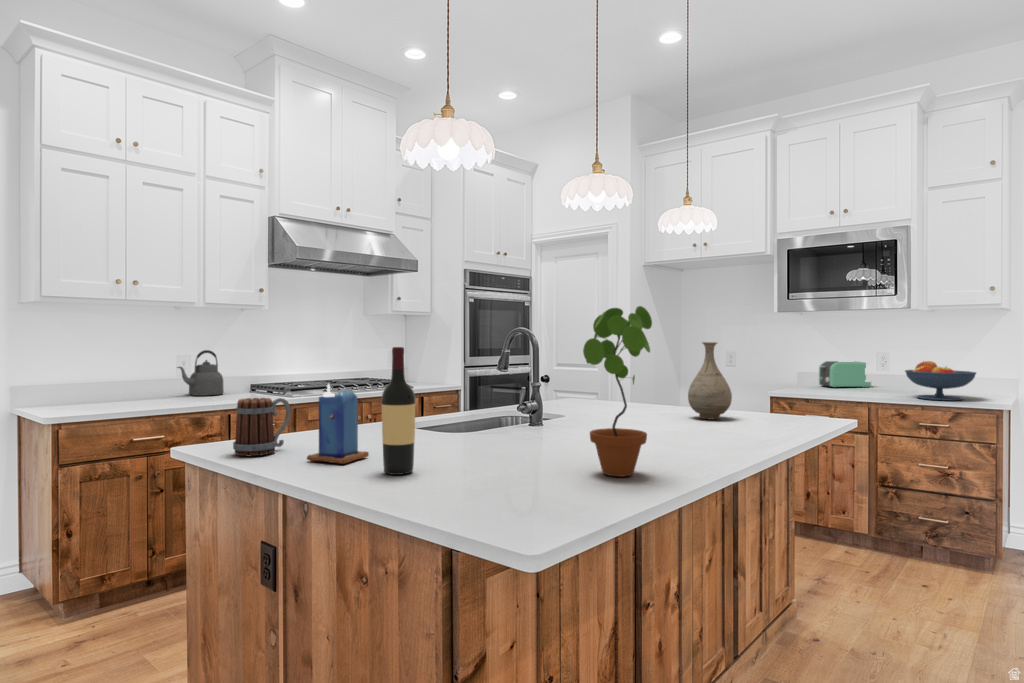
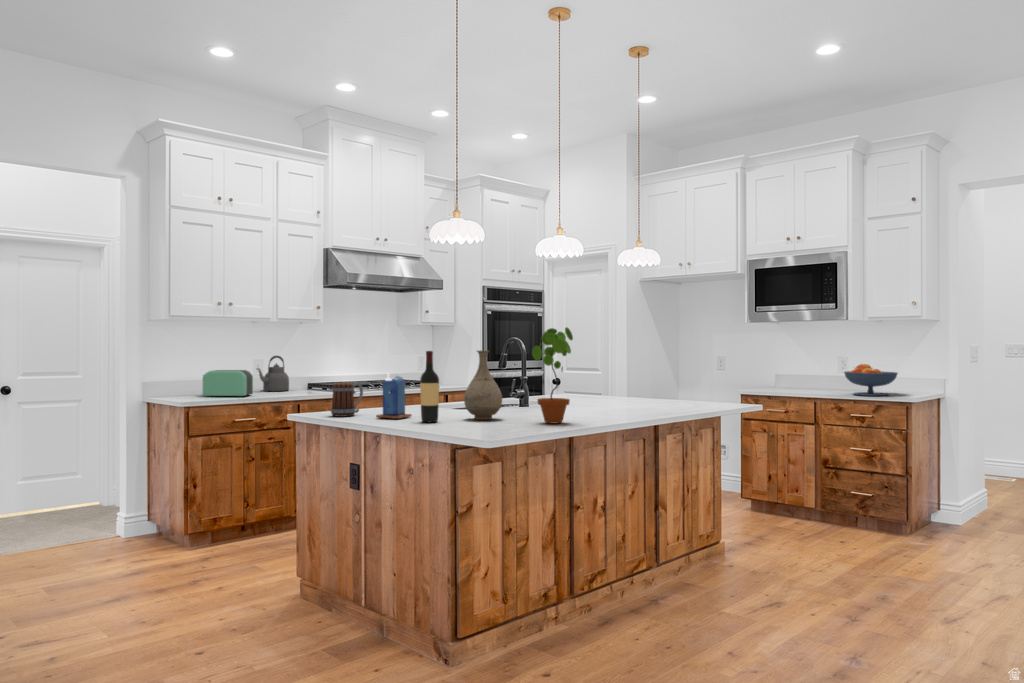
vase: present [688,342,732,419] -> present [464,351,502,420]
toaster: present [819,361,871,387] -> present [203,370,253,397]

